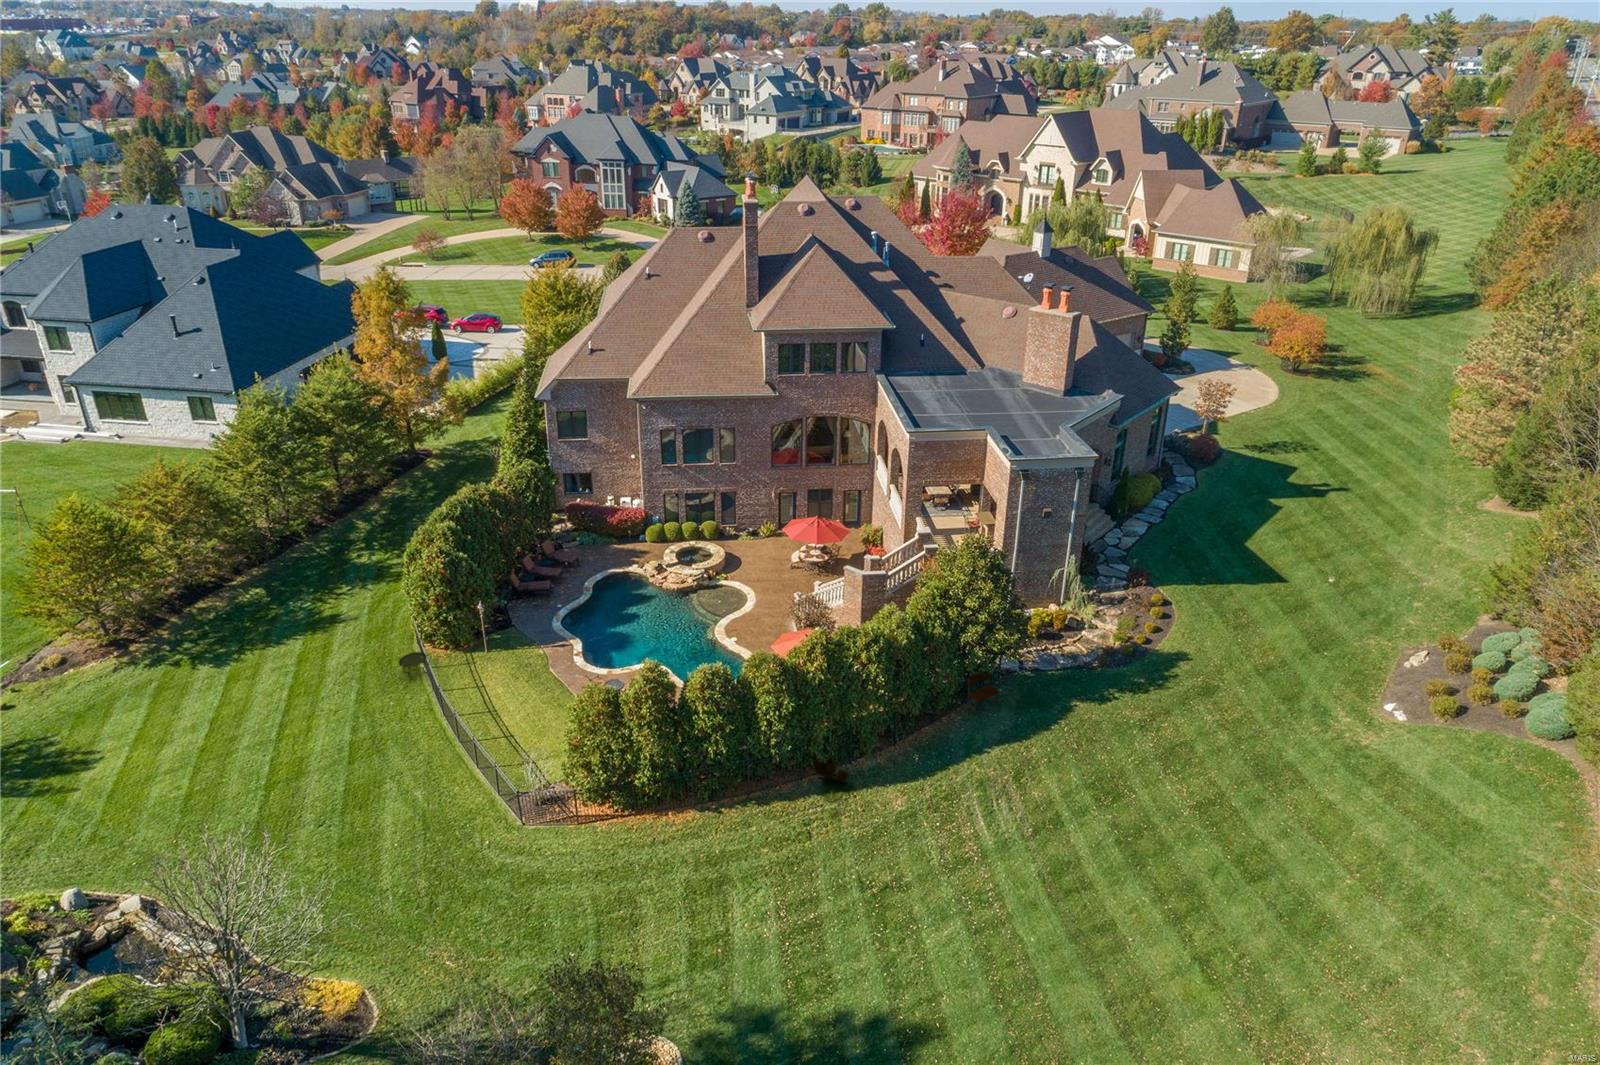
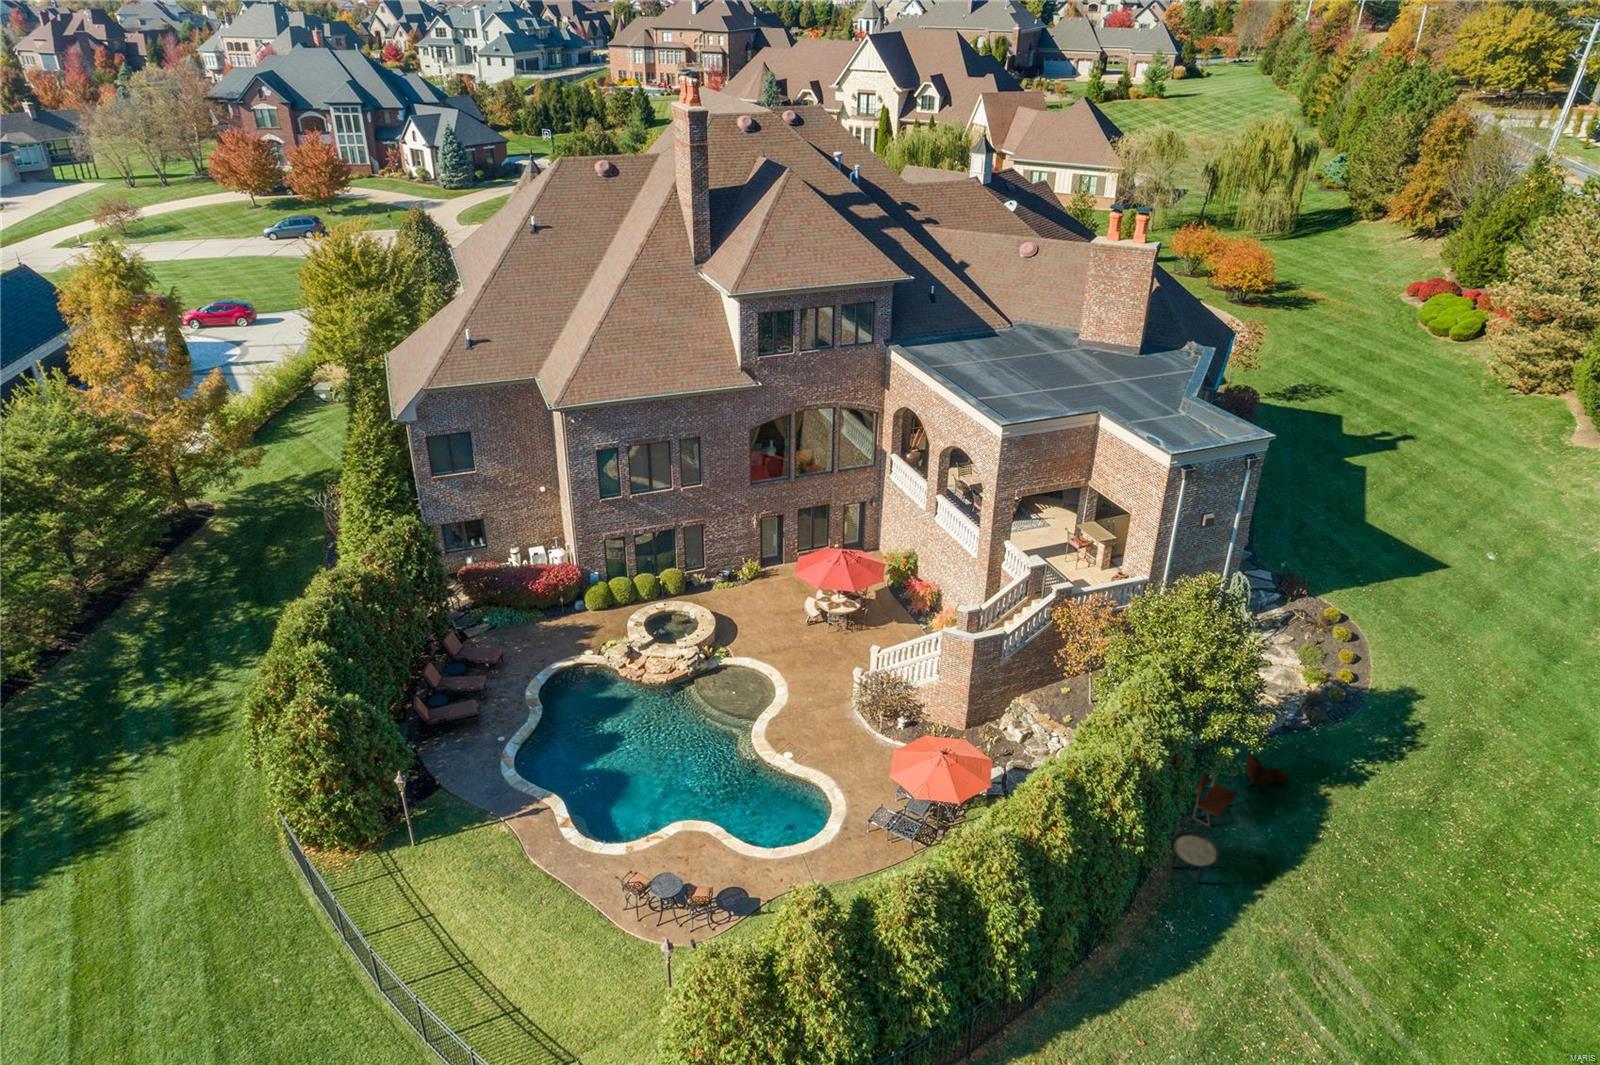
round table: present [399,652,427,678] -> present [1171,832,1219,883]
lounge chair: present [812,754,848,782] -> present [1245,753,1289,792]

